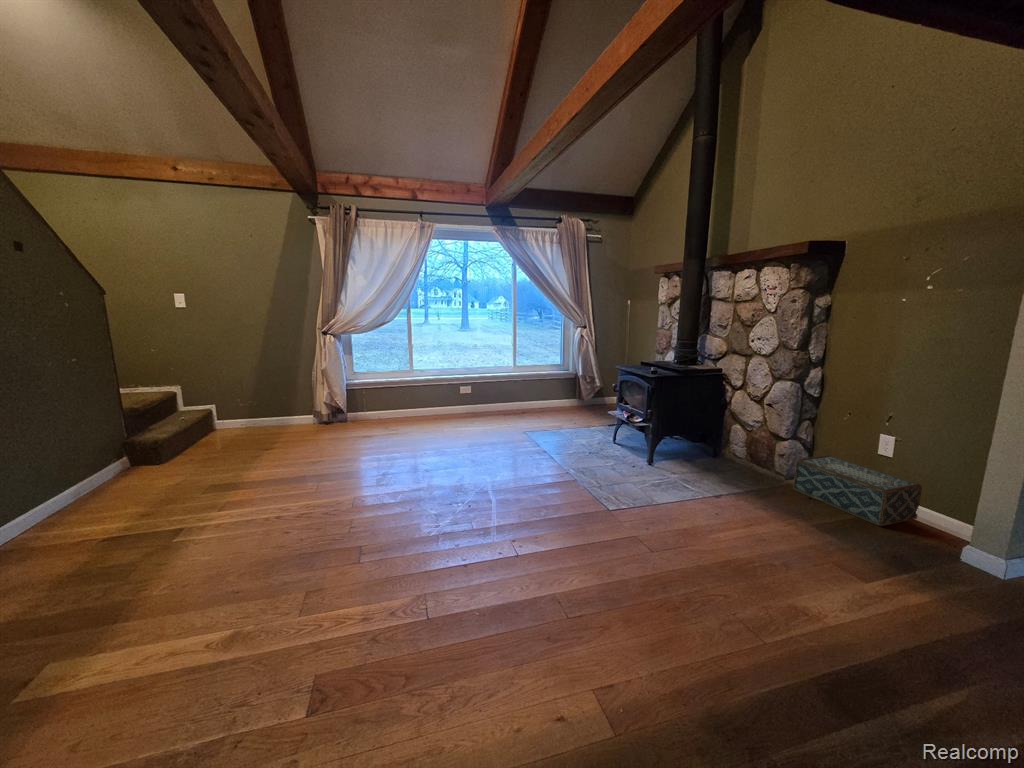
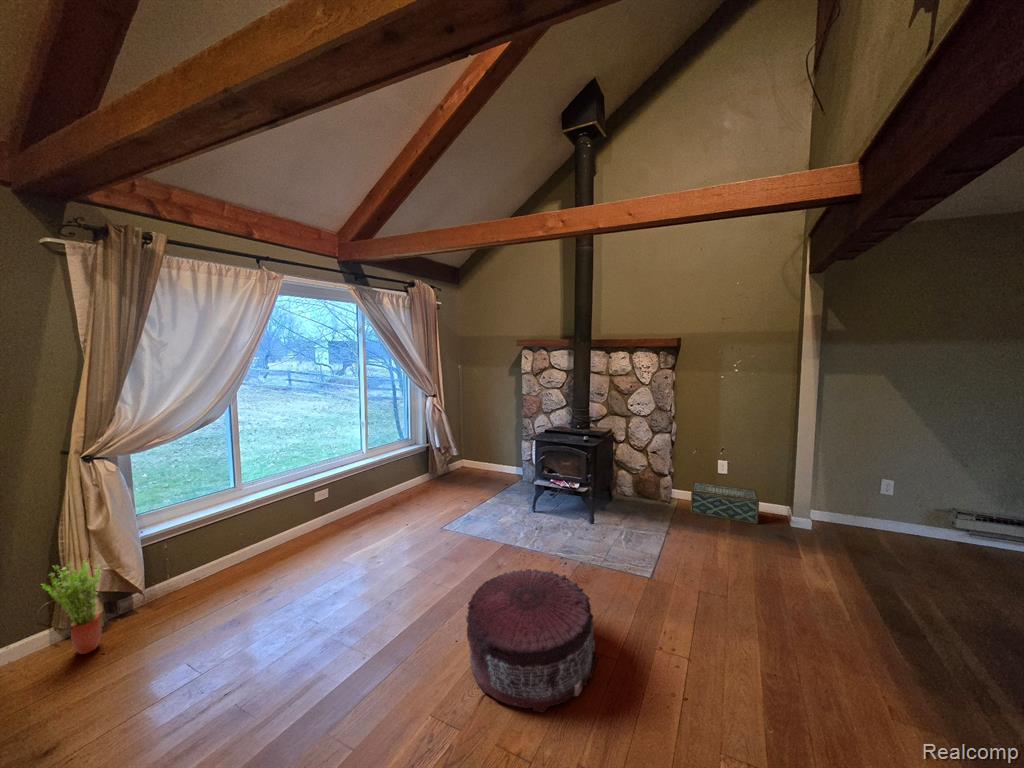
potted plant: none [300,381,323,428] -> present [42,562,102,654]
pouf: none [396,441,492,517] -> present [466,569,598,712]

